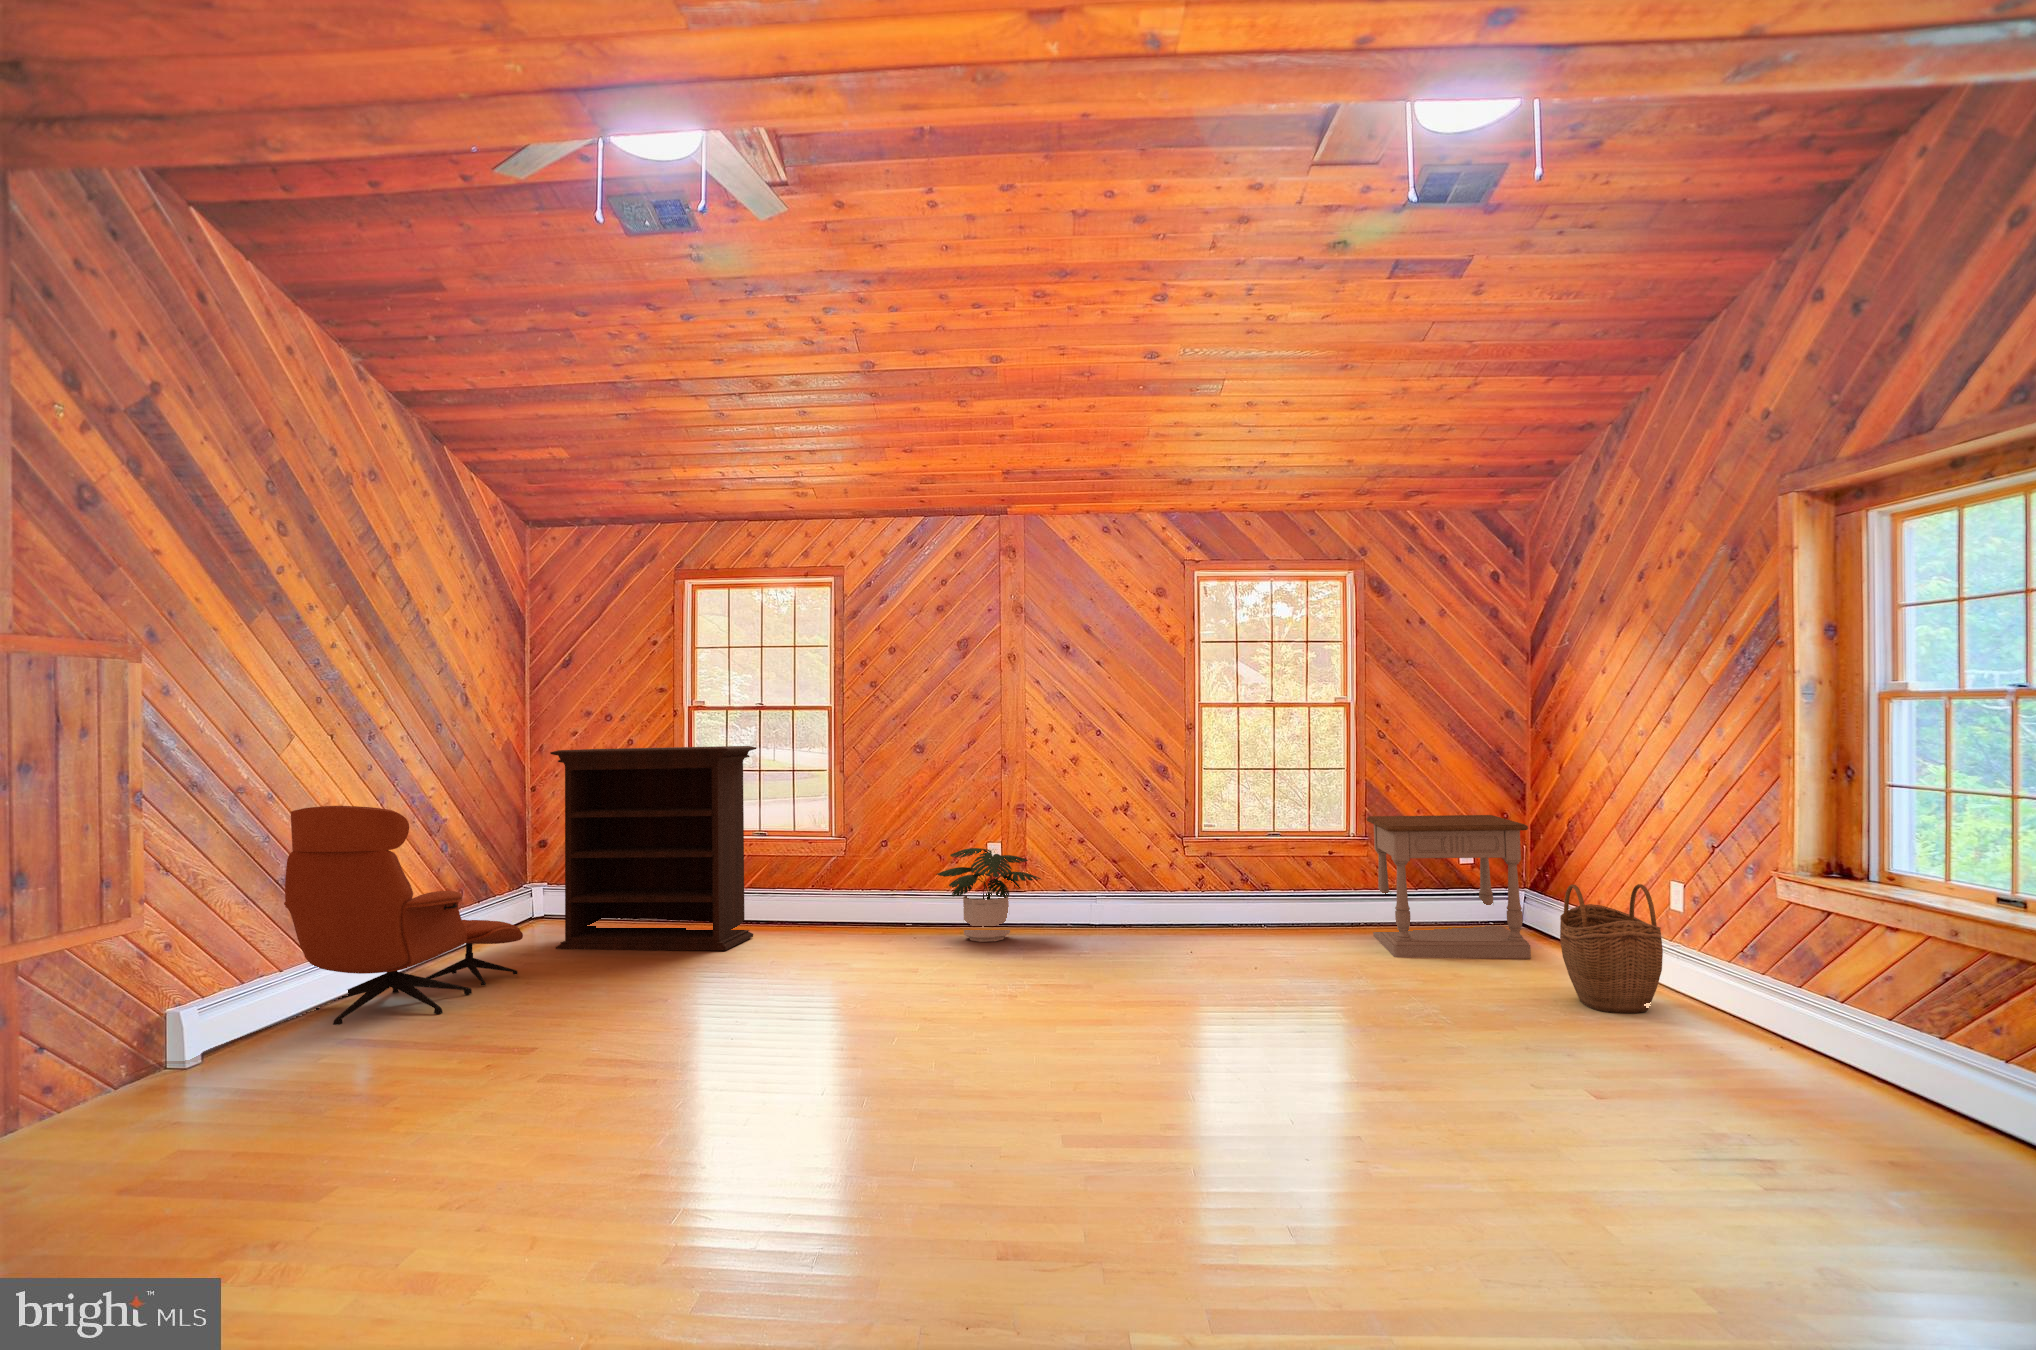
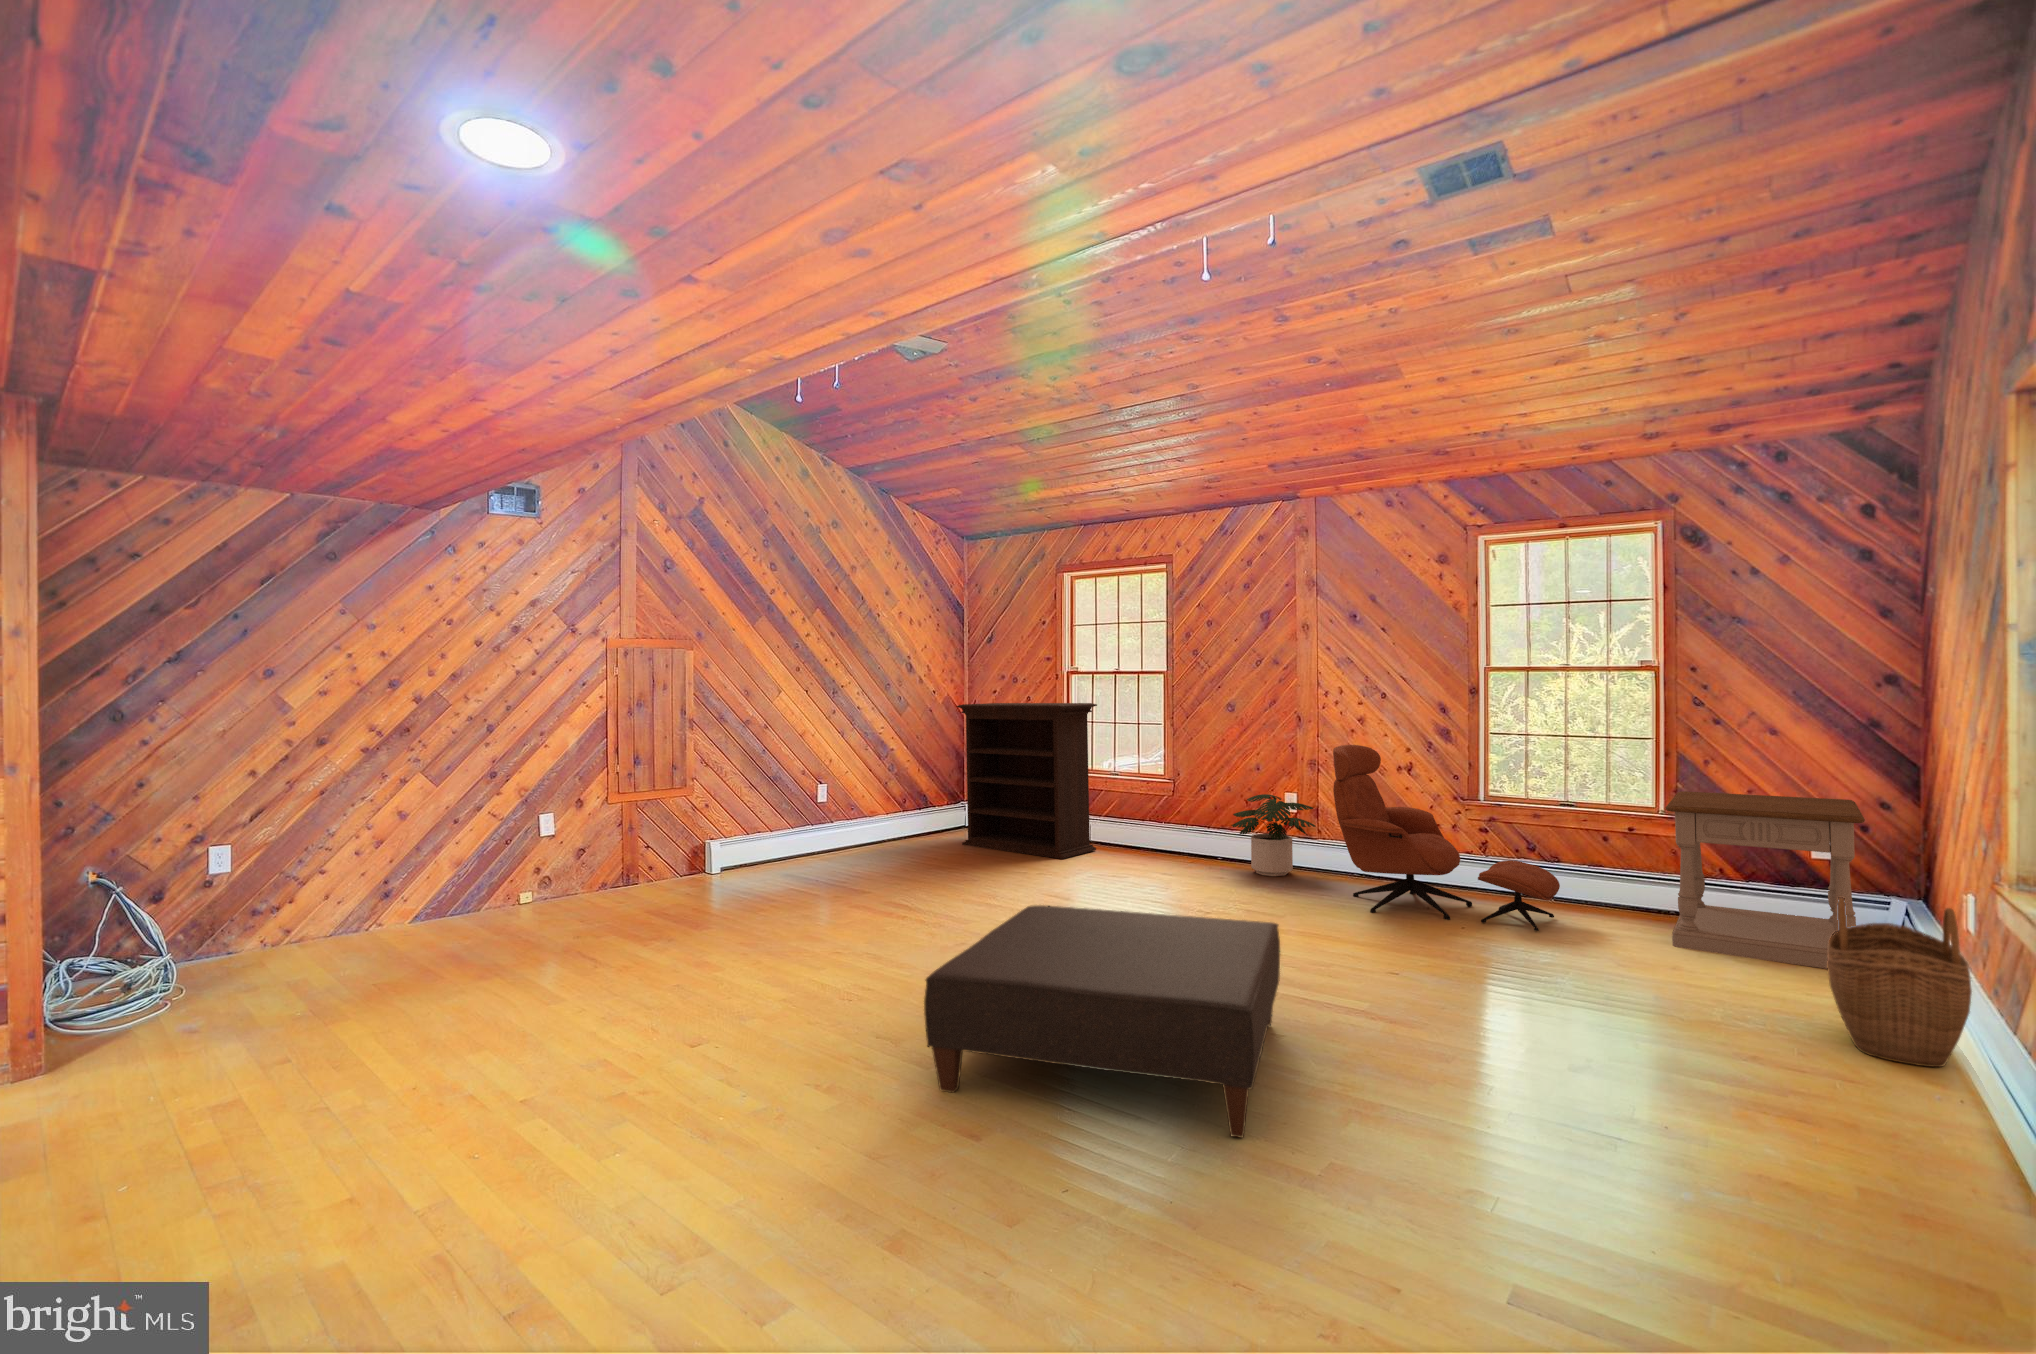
lounge chair: present [284,806,523,1025] -> present [1333,745,1560,931]
ottoman: none [912,959,1329,1201] -> present [924,905,1280,1138]

